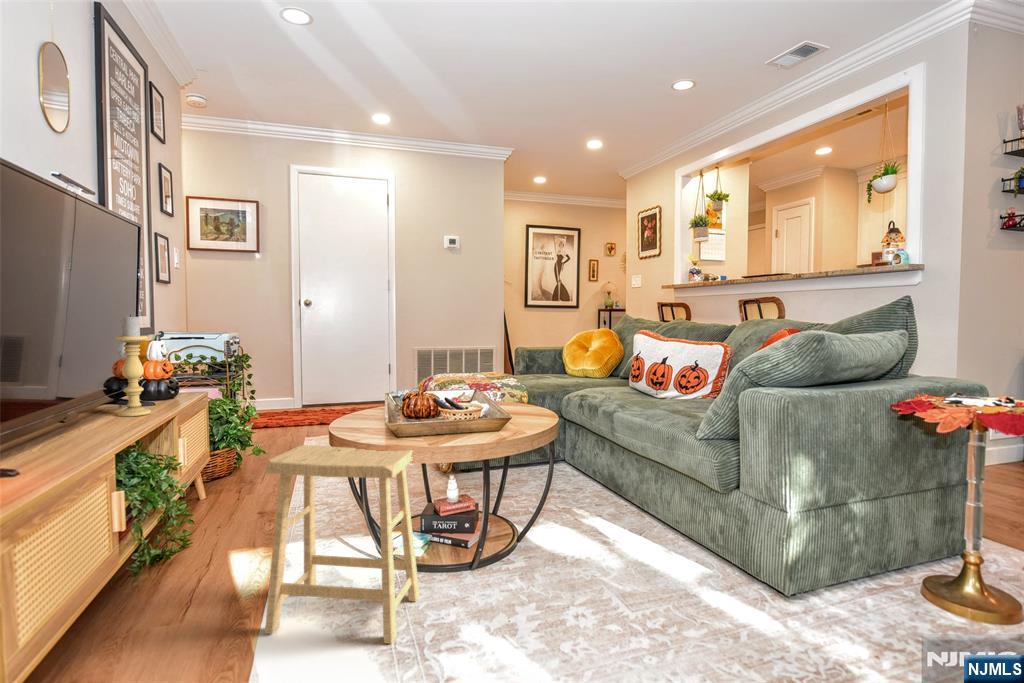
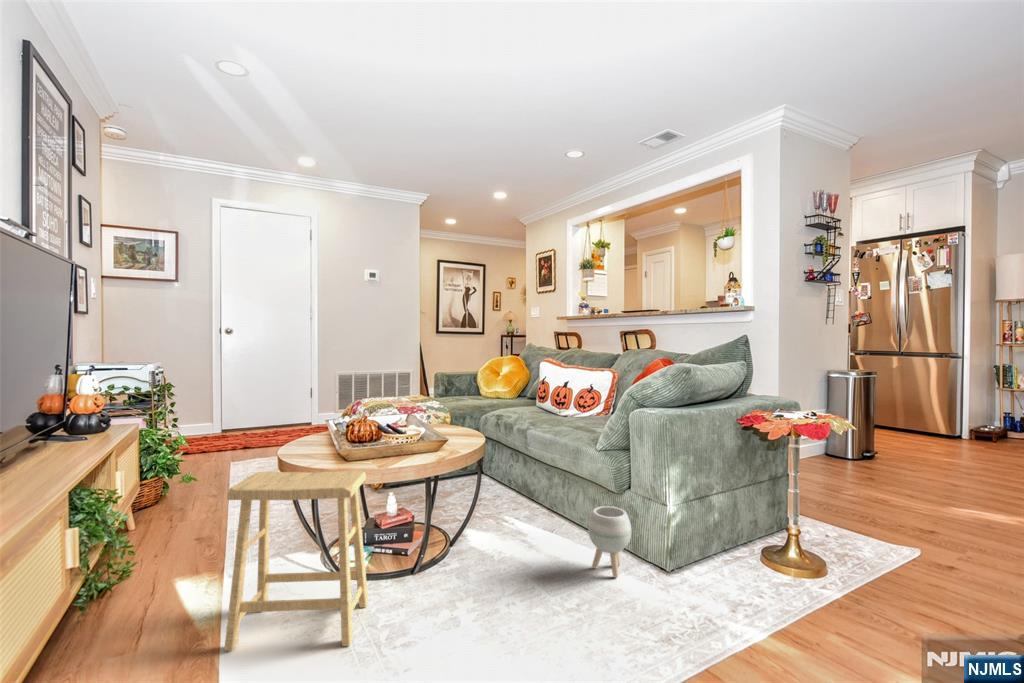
candle holder: present [116,315,151,417] -> none [51,351,88,453]
planter: none [682,508,738,597] -> present [588,506,631,578]

